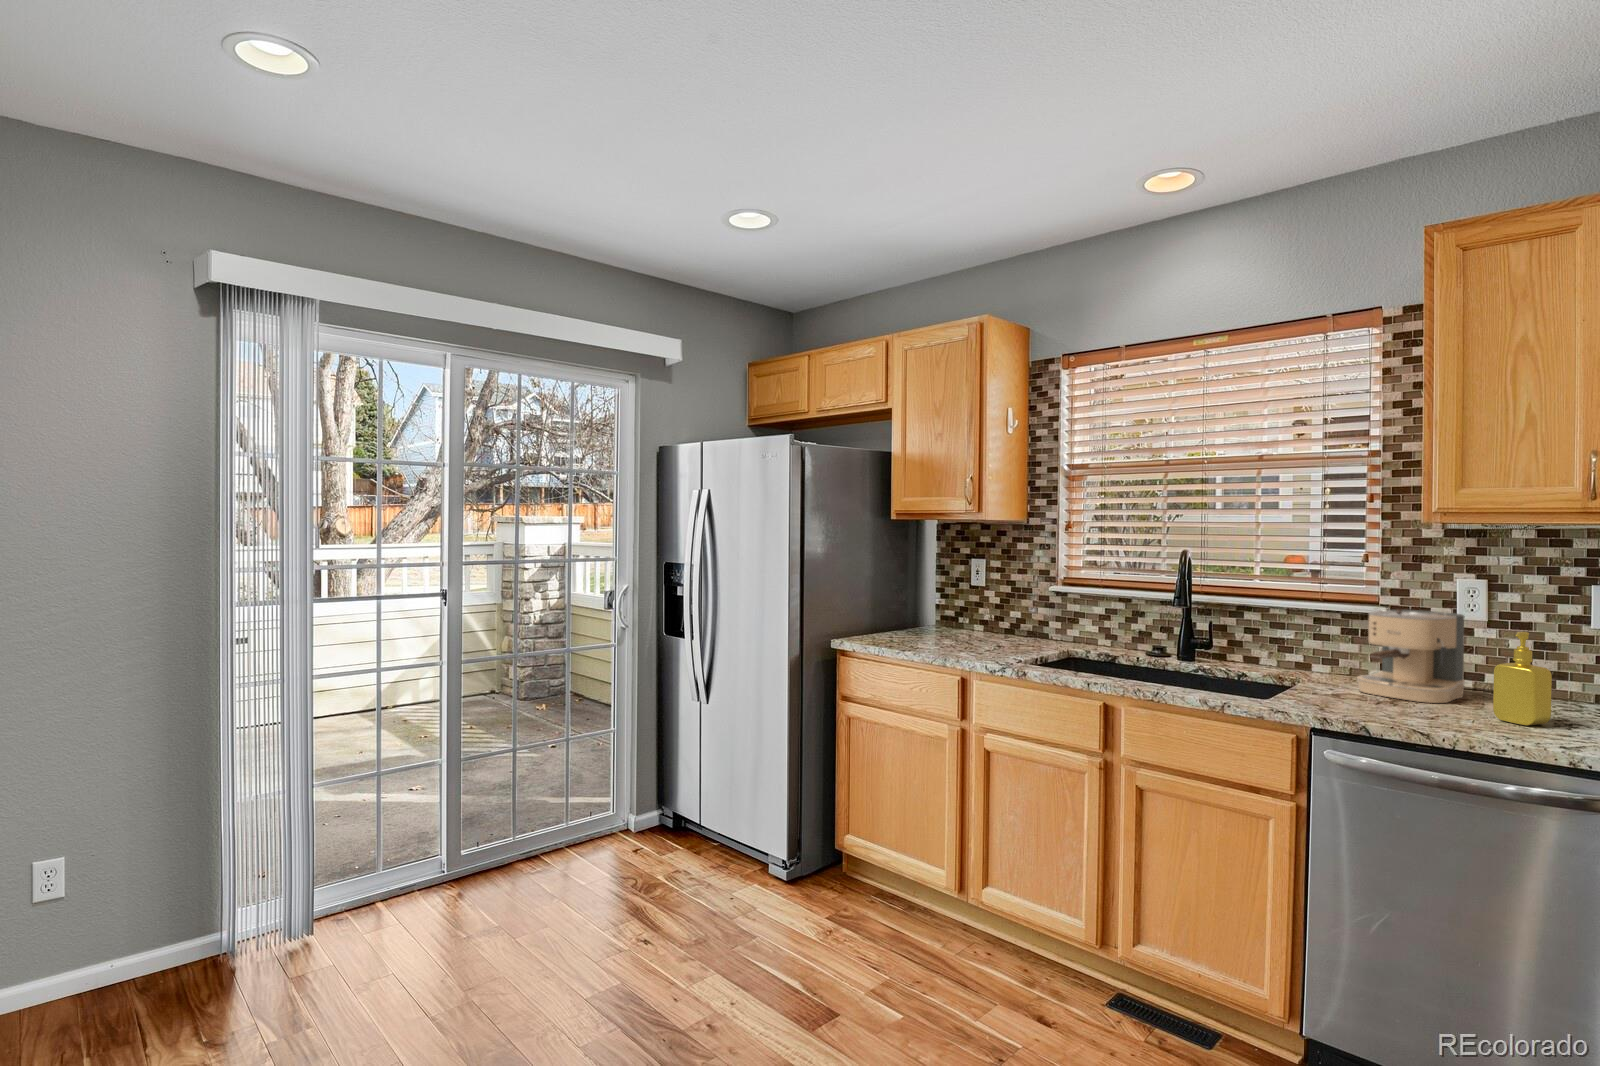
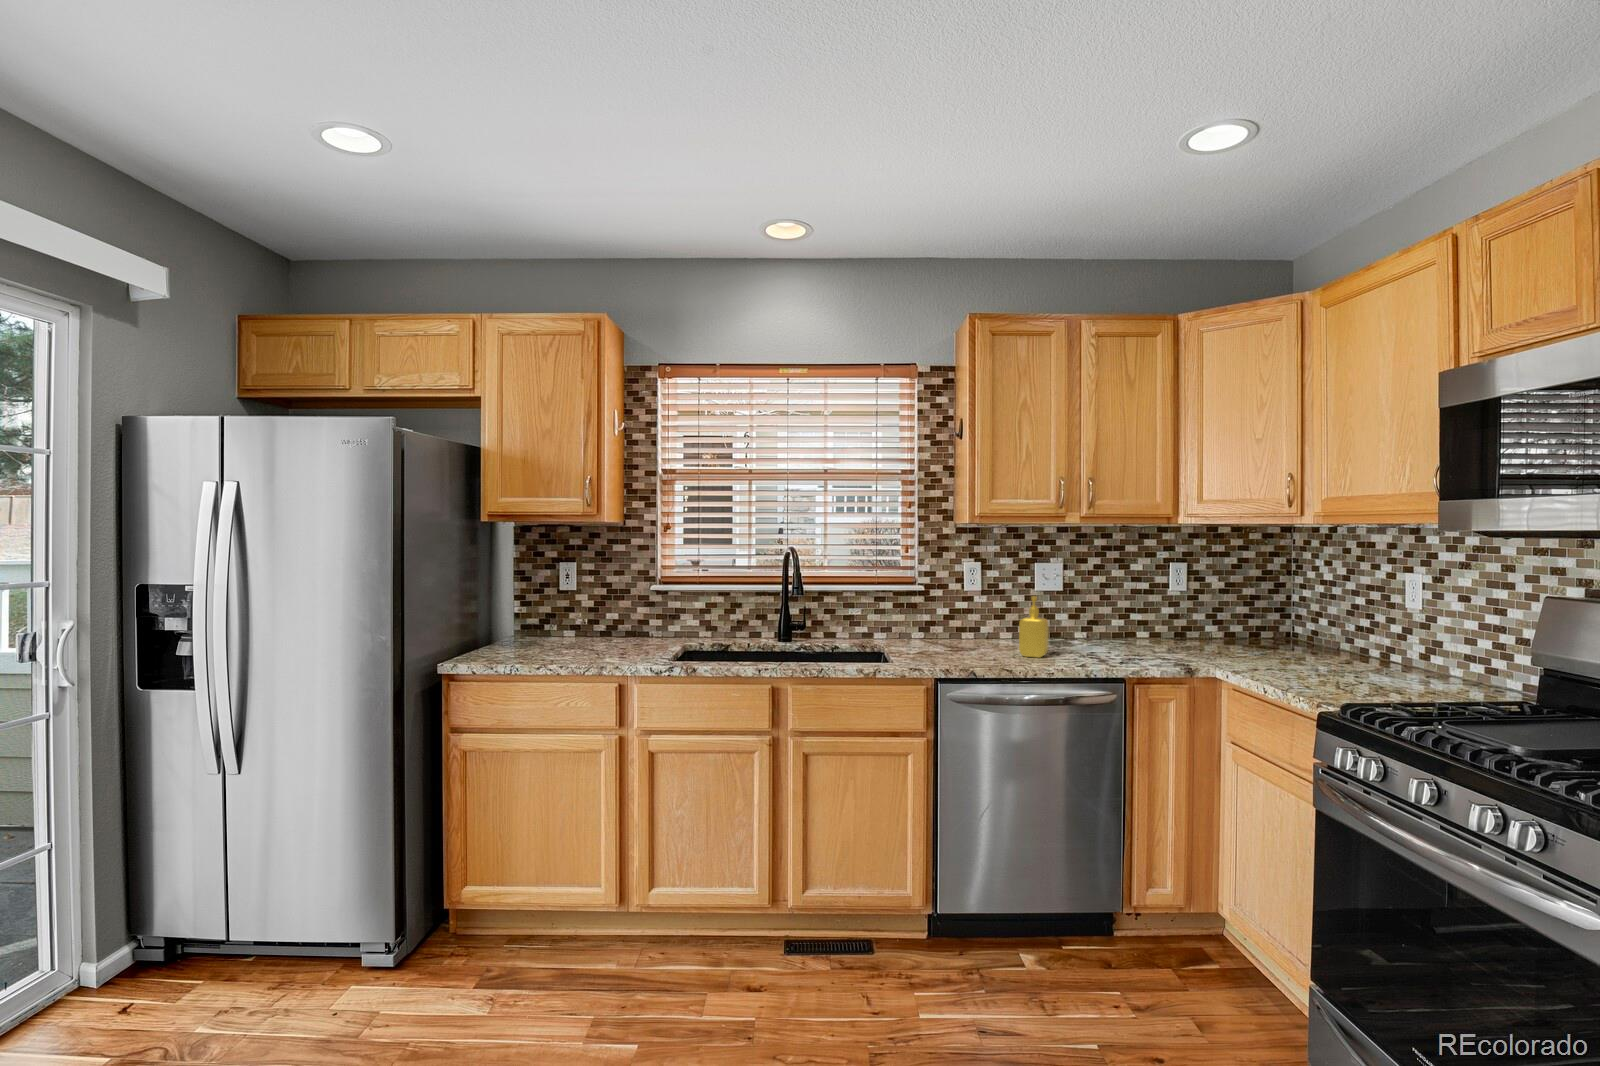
coffee maker: present [1357,608,1465,703] -> none [921,586,981,652]

